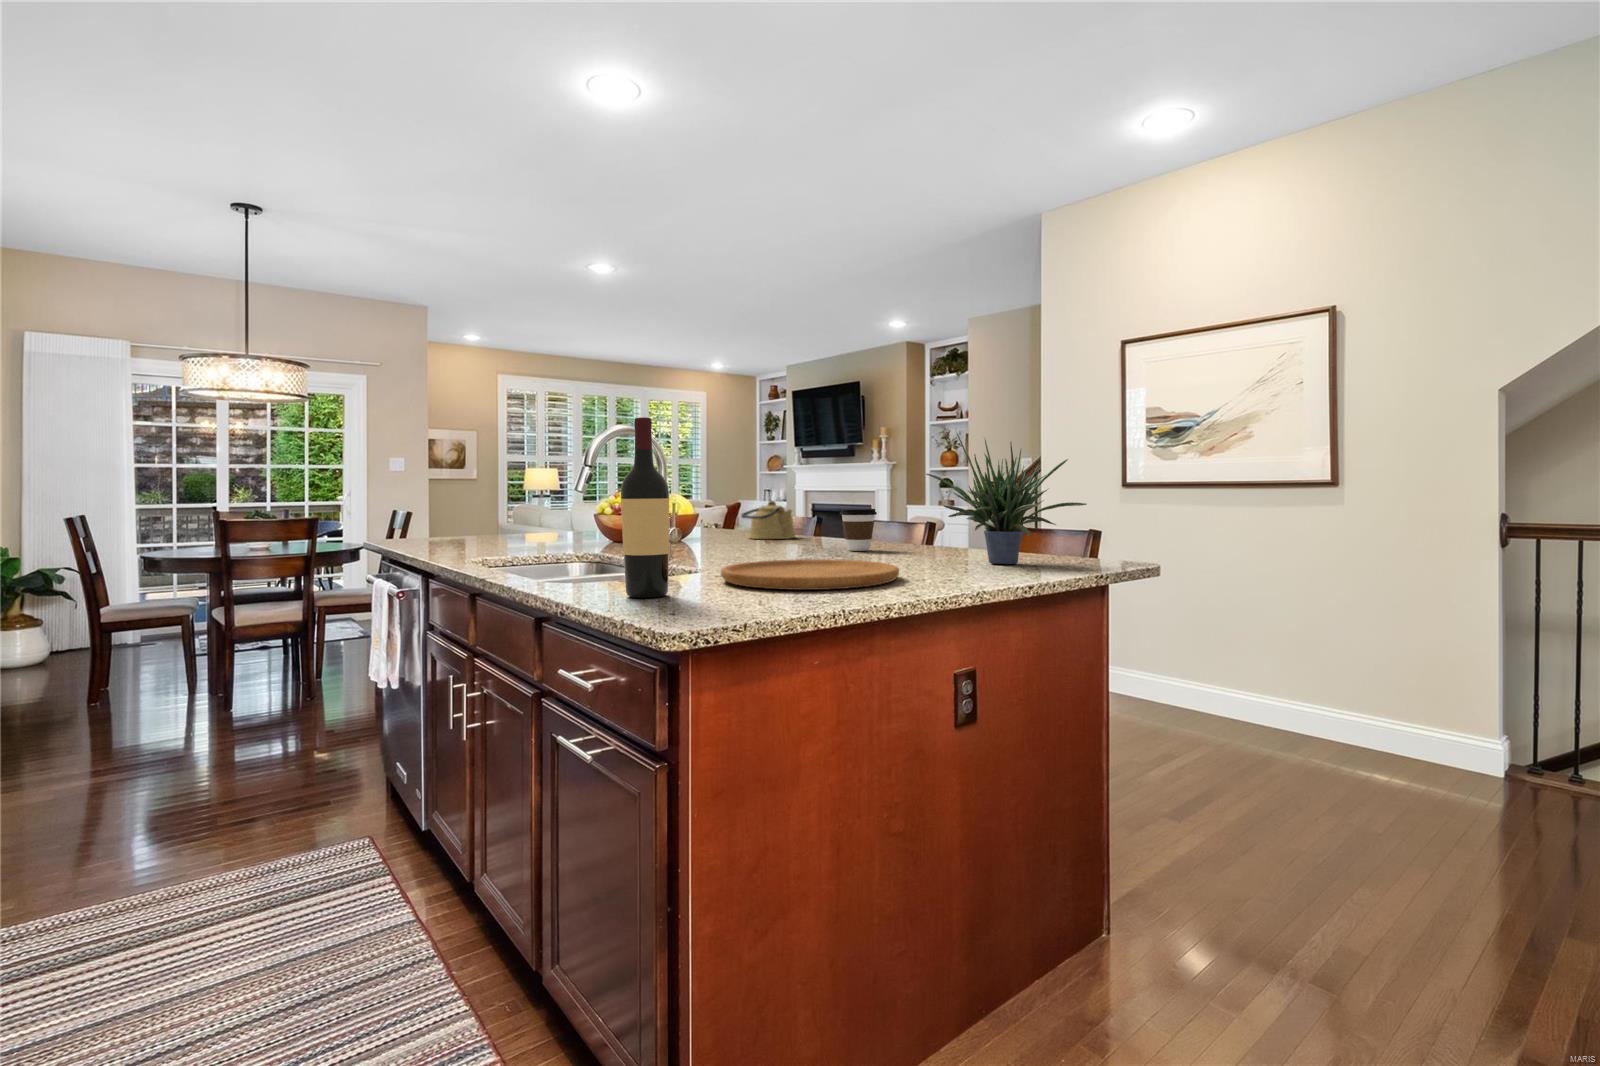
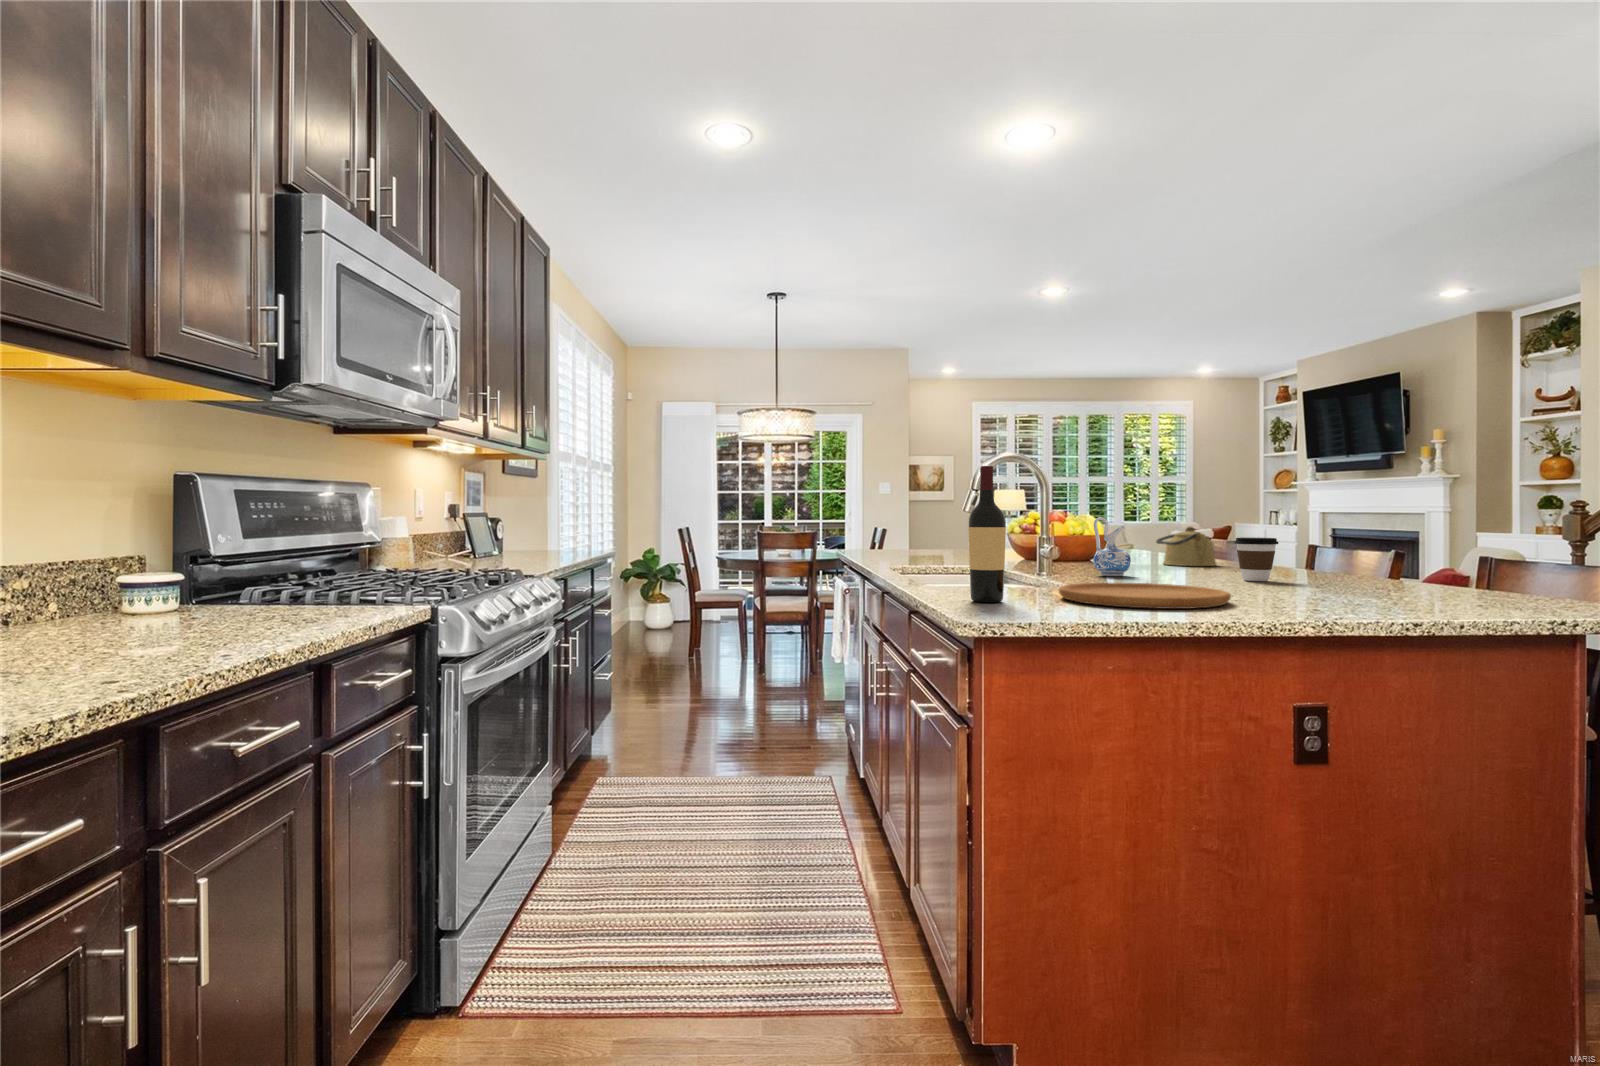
potted plant: present [926,434,1087,564] -> none [1304,457,1498,602]
ceramic pitcher: none [706,490,744,553] -> present [1093,517,1131,576]

